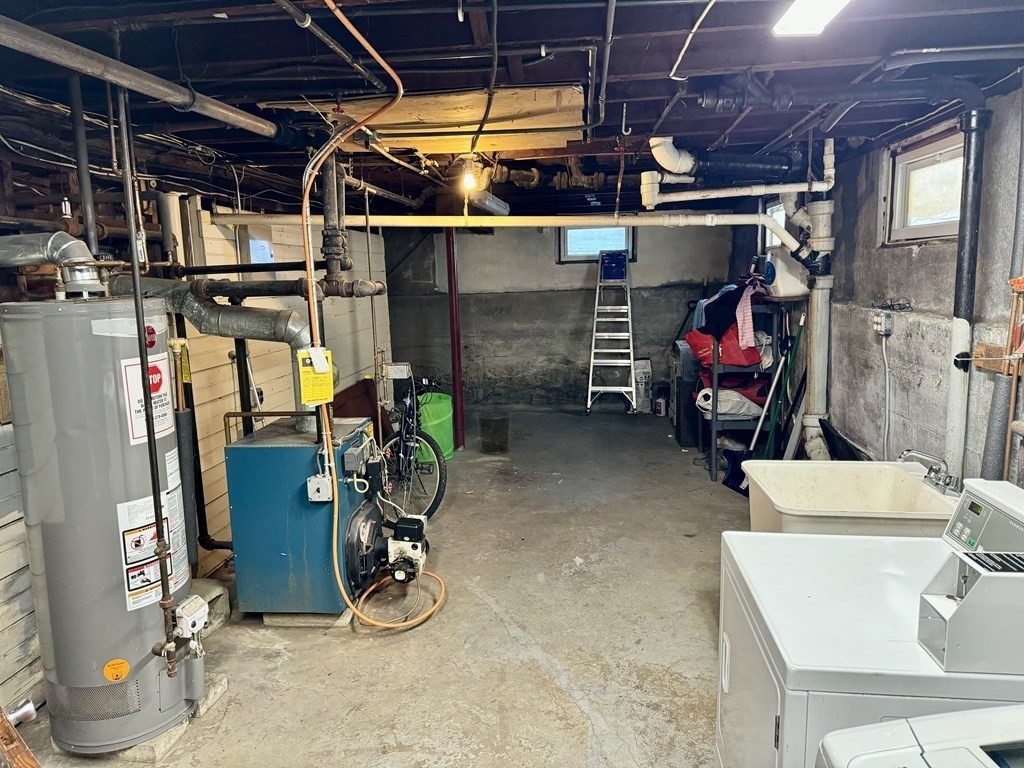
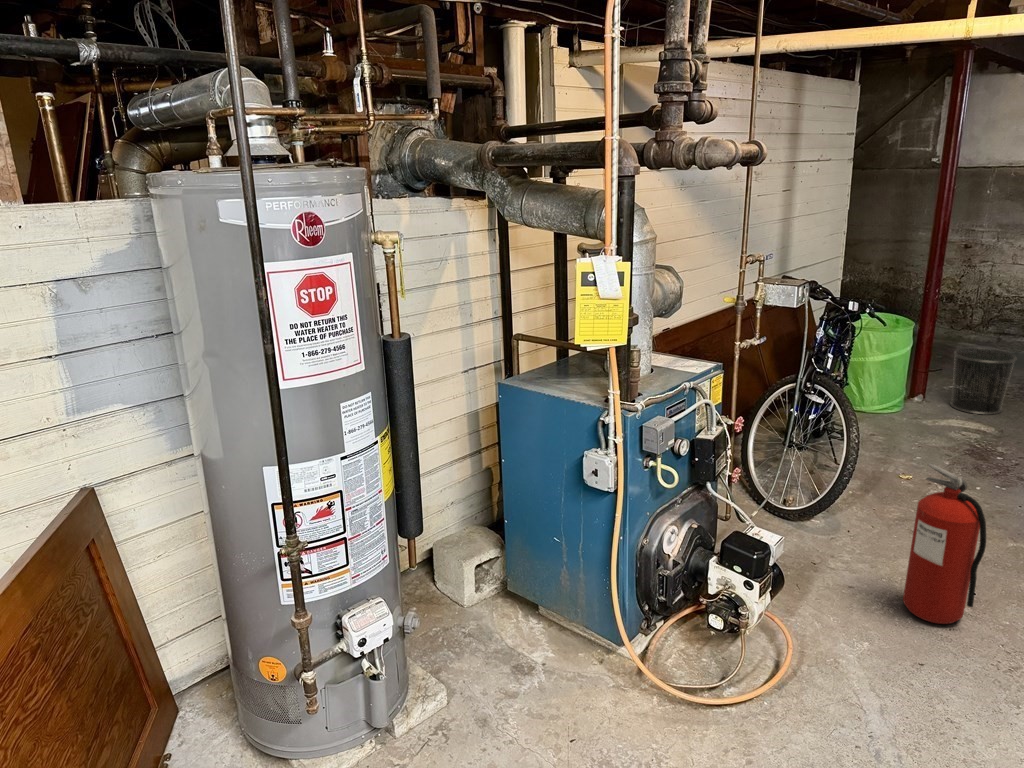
fire extinguisher: none [488,462,526,558] -> present [903,463,986,624]

